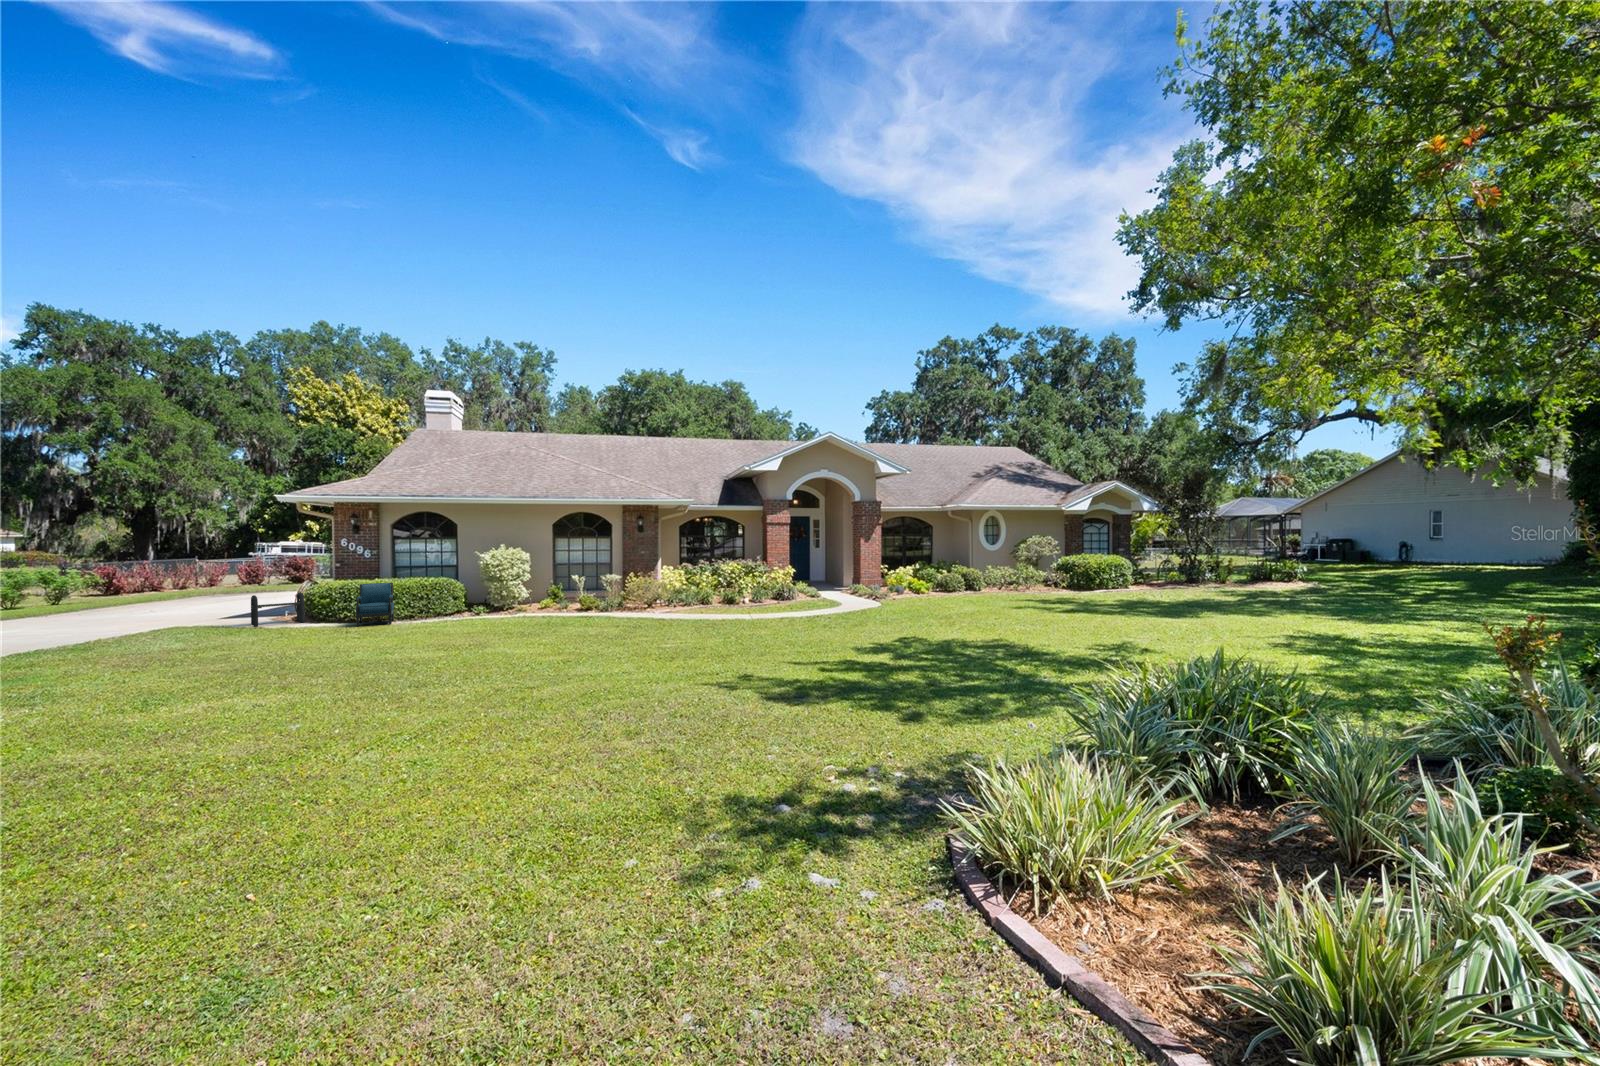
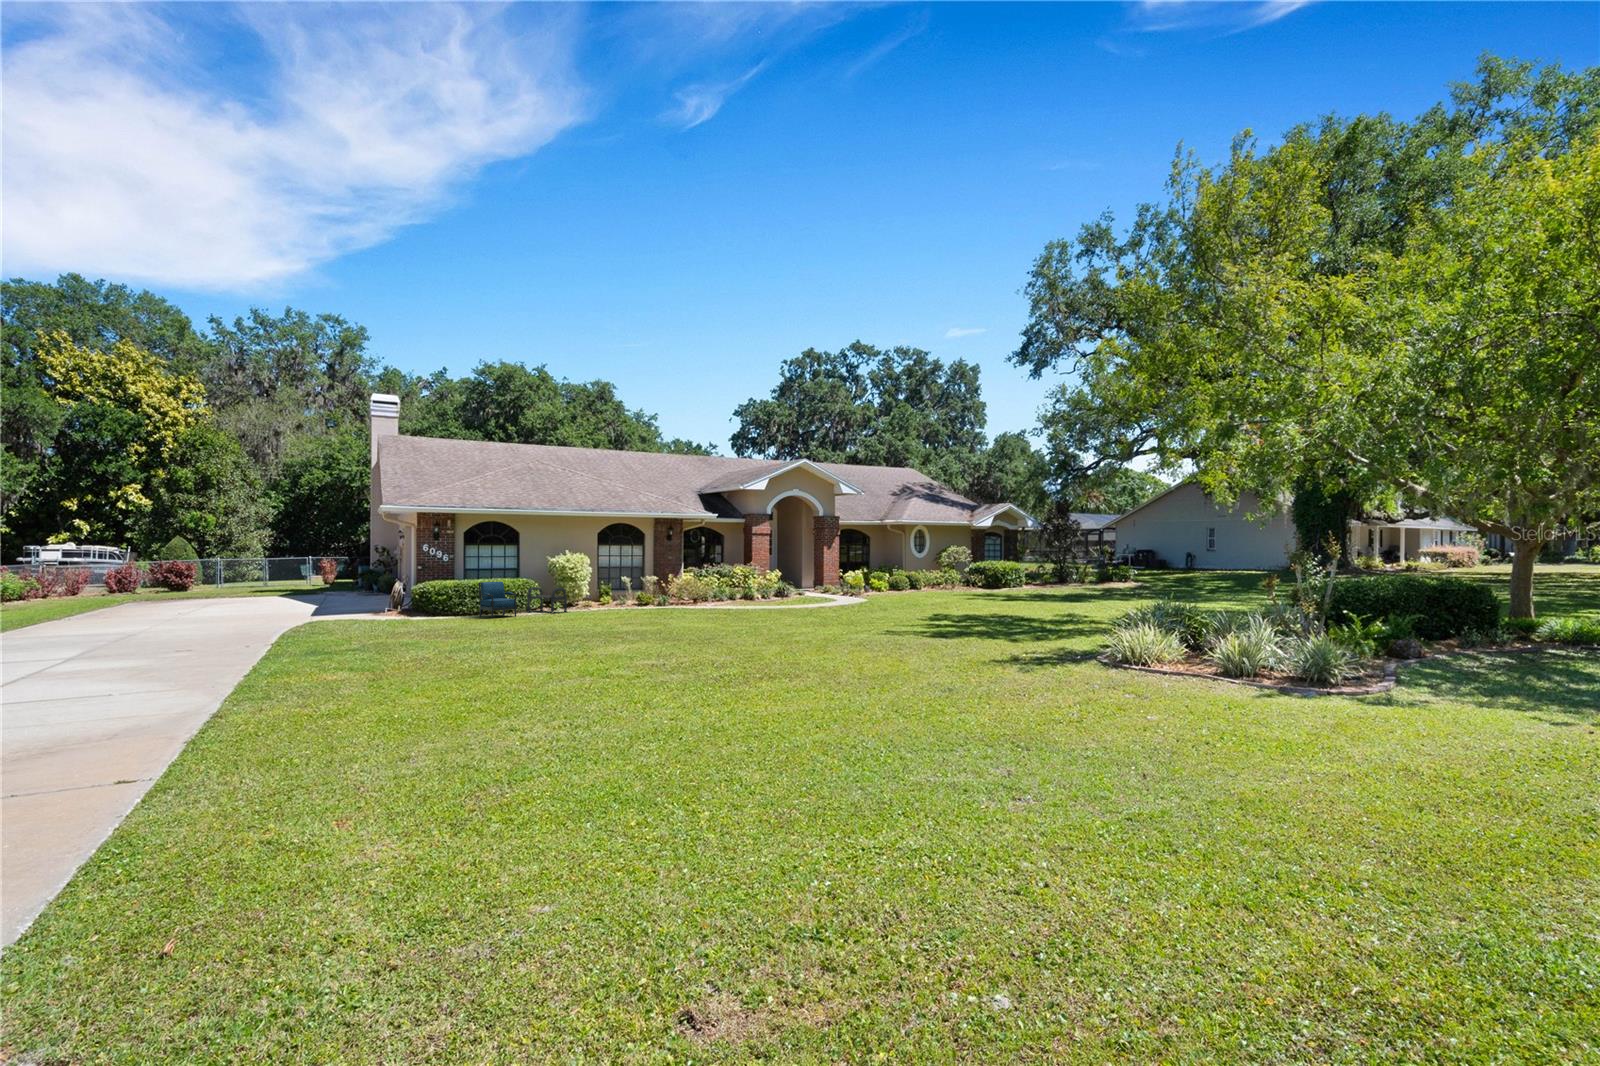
bench: present [251,593,305,627] -> present [527,587,567,613]

